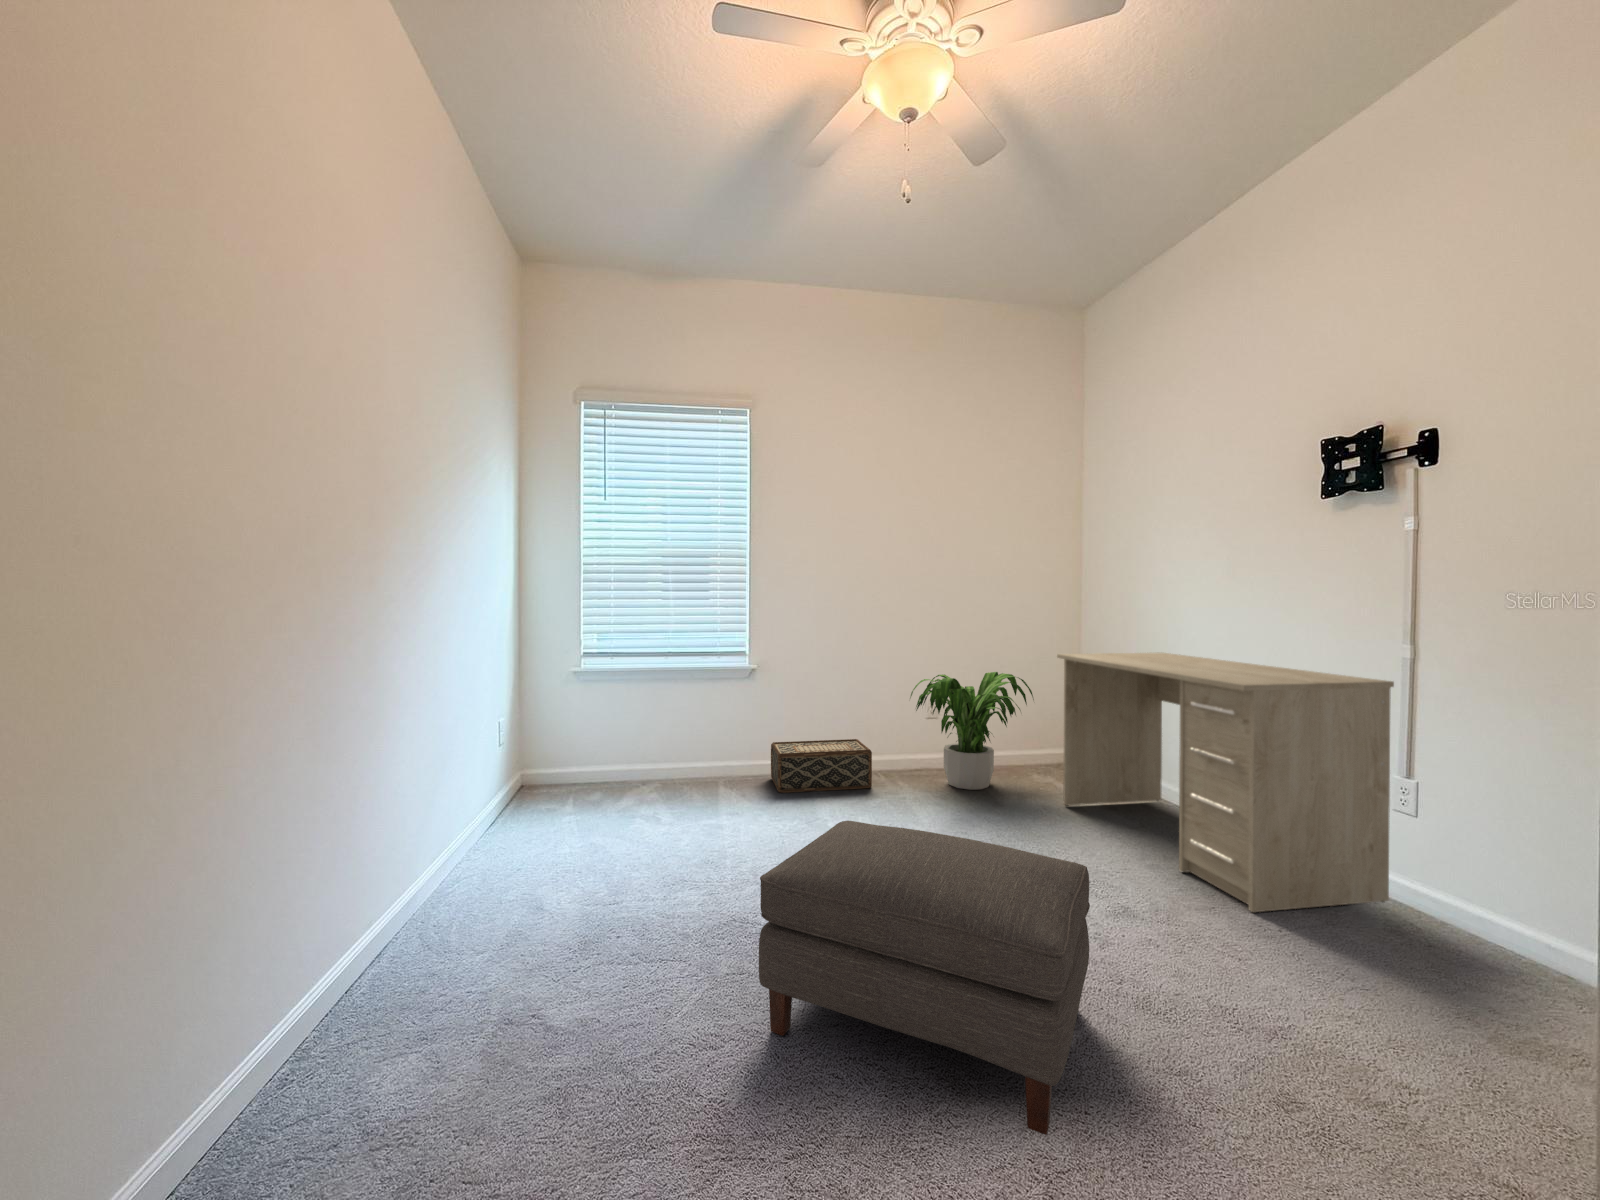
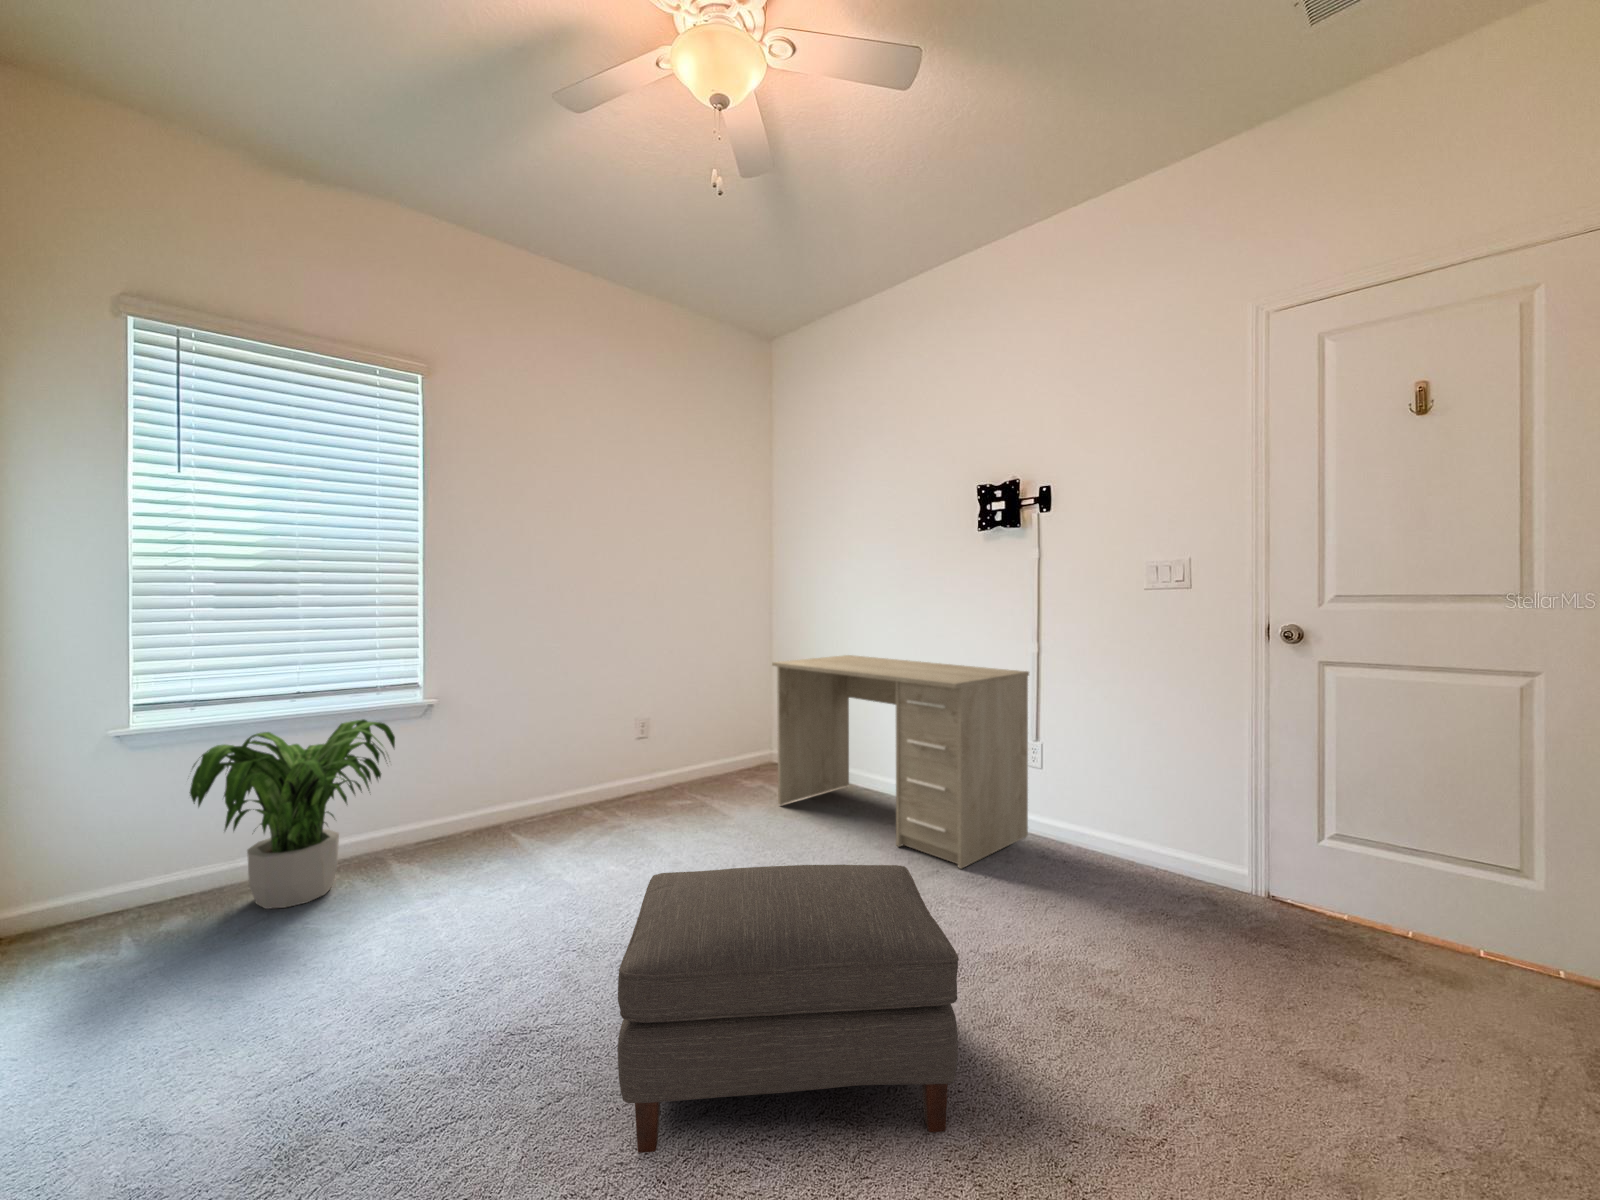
potted plant: present [910,672,1034,790] -> present [190,719,395,909]
woven basket: present [771,739,872,793] -> none [451,770,584,851]

